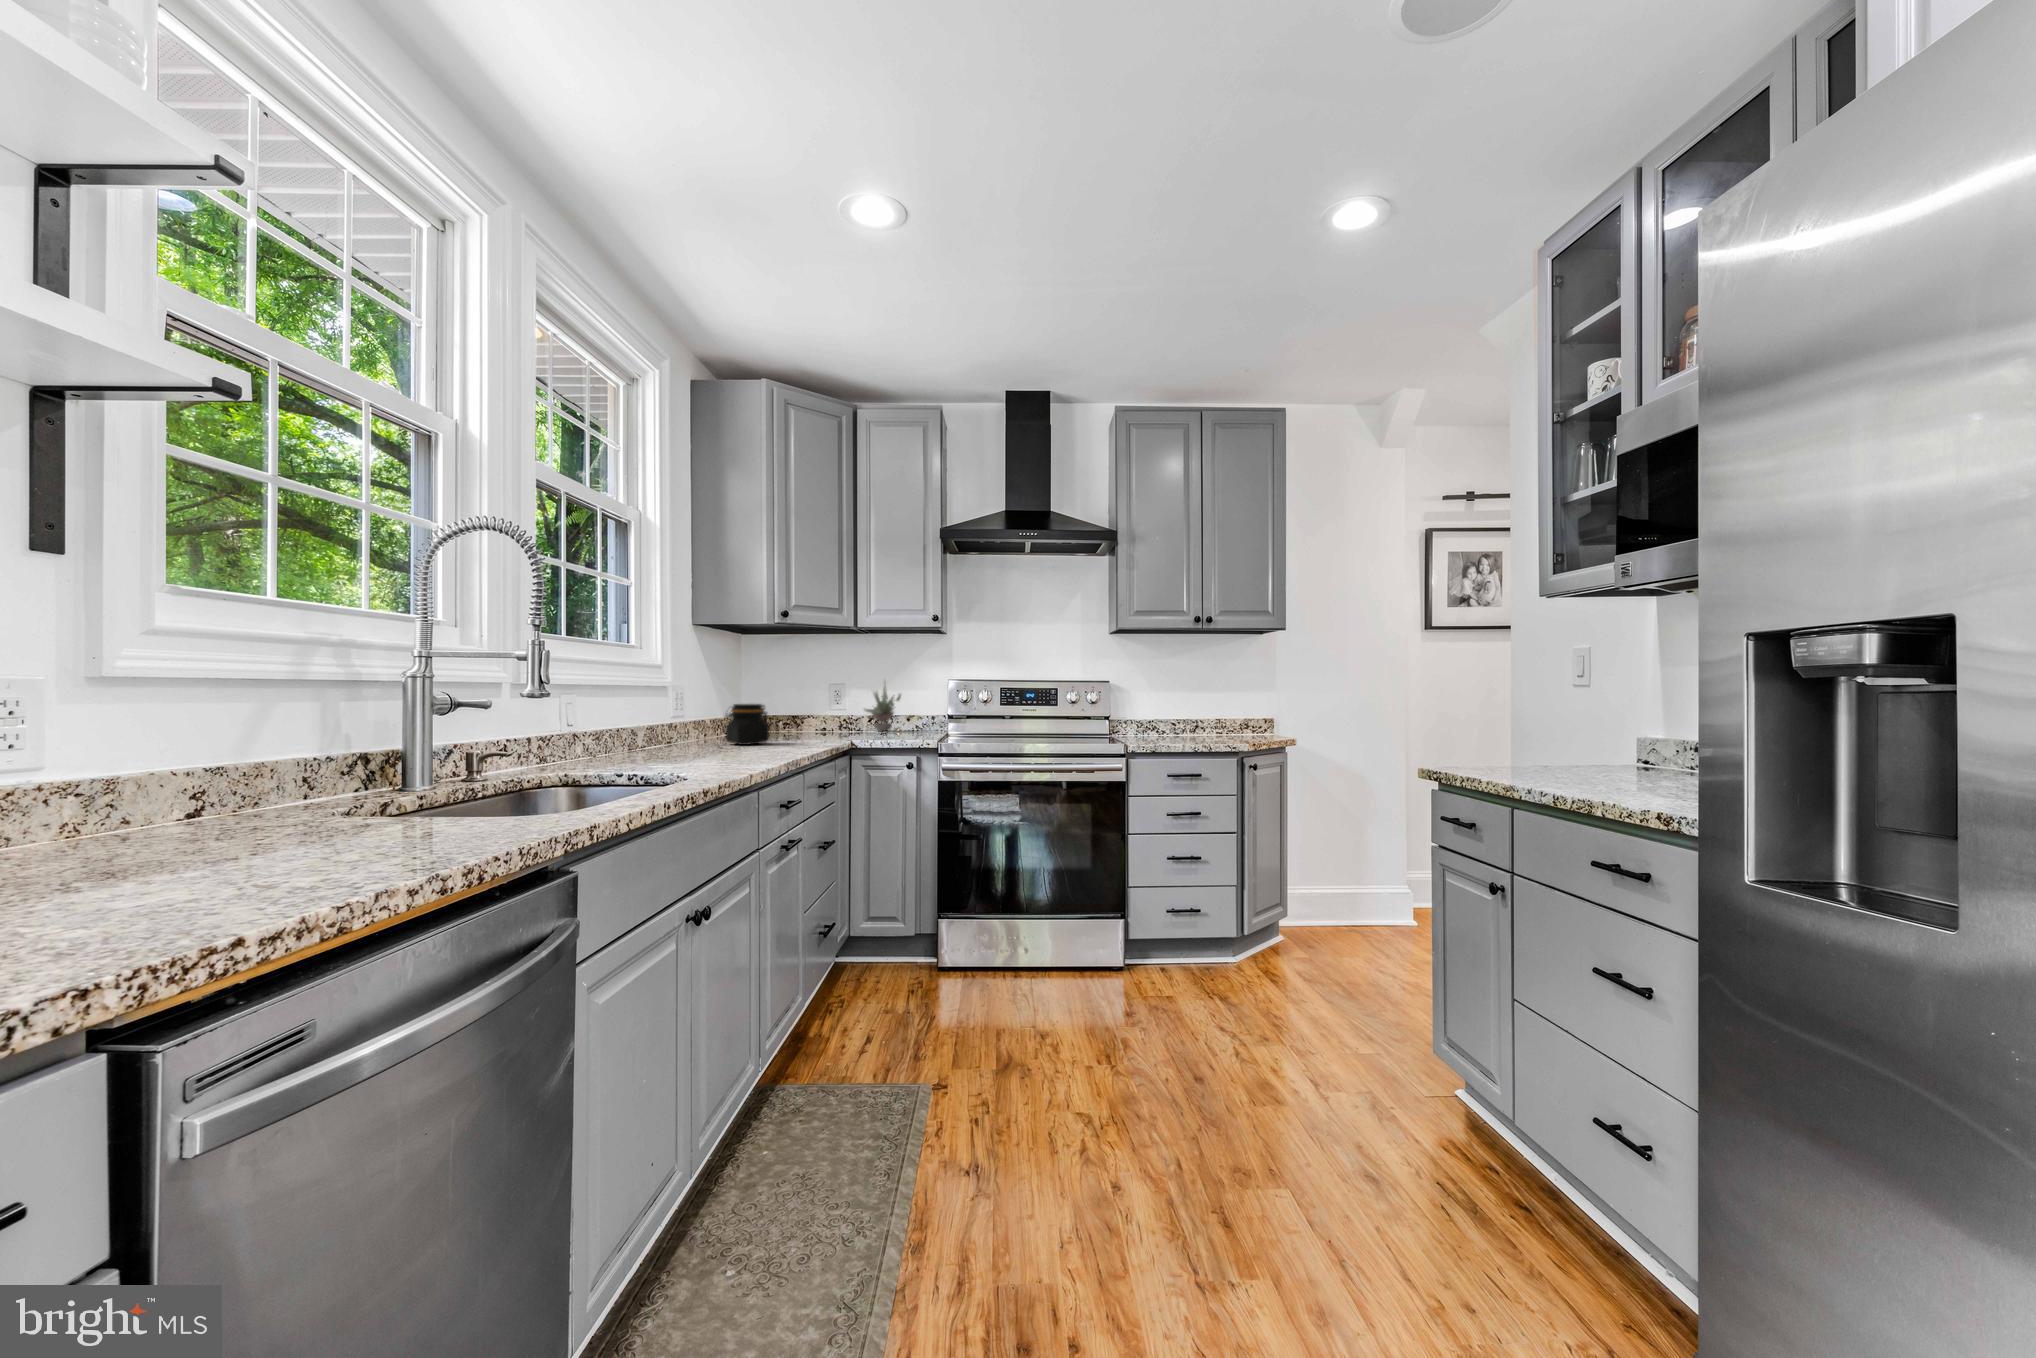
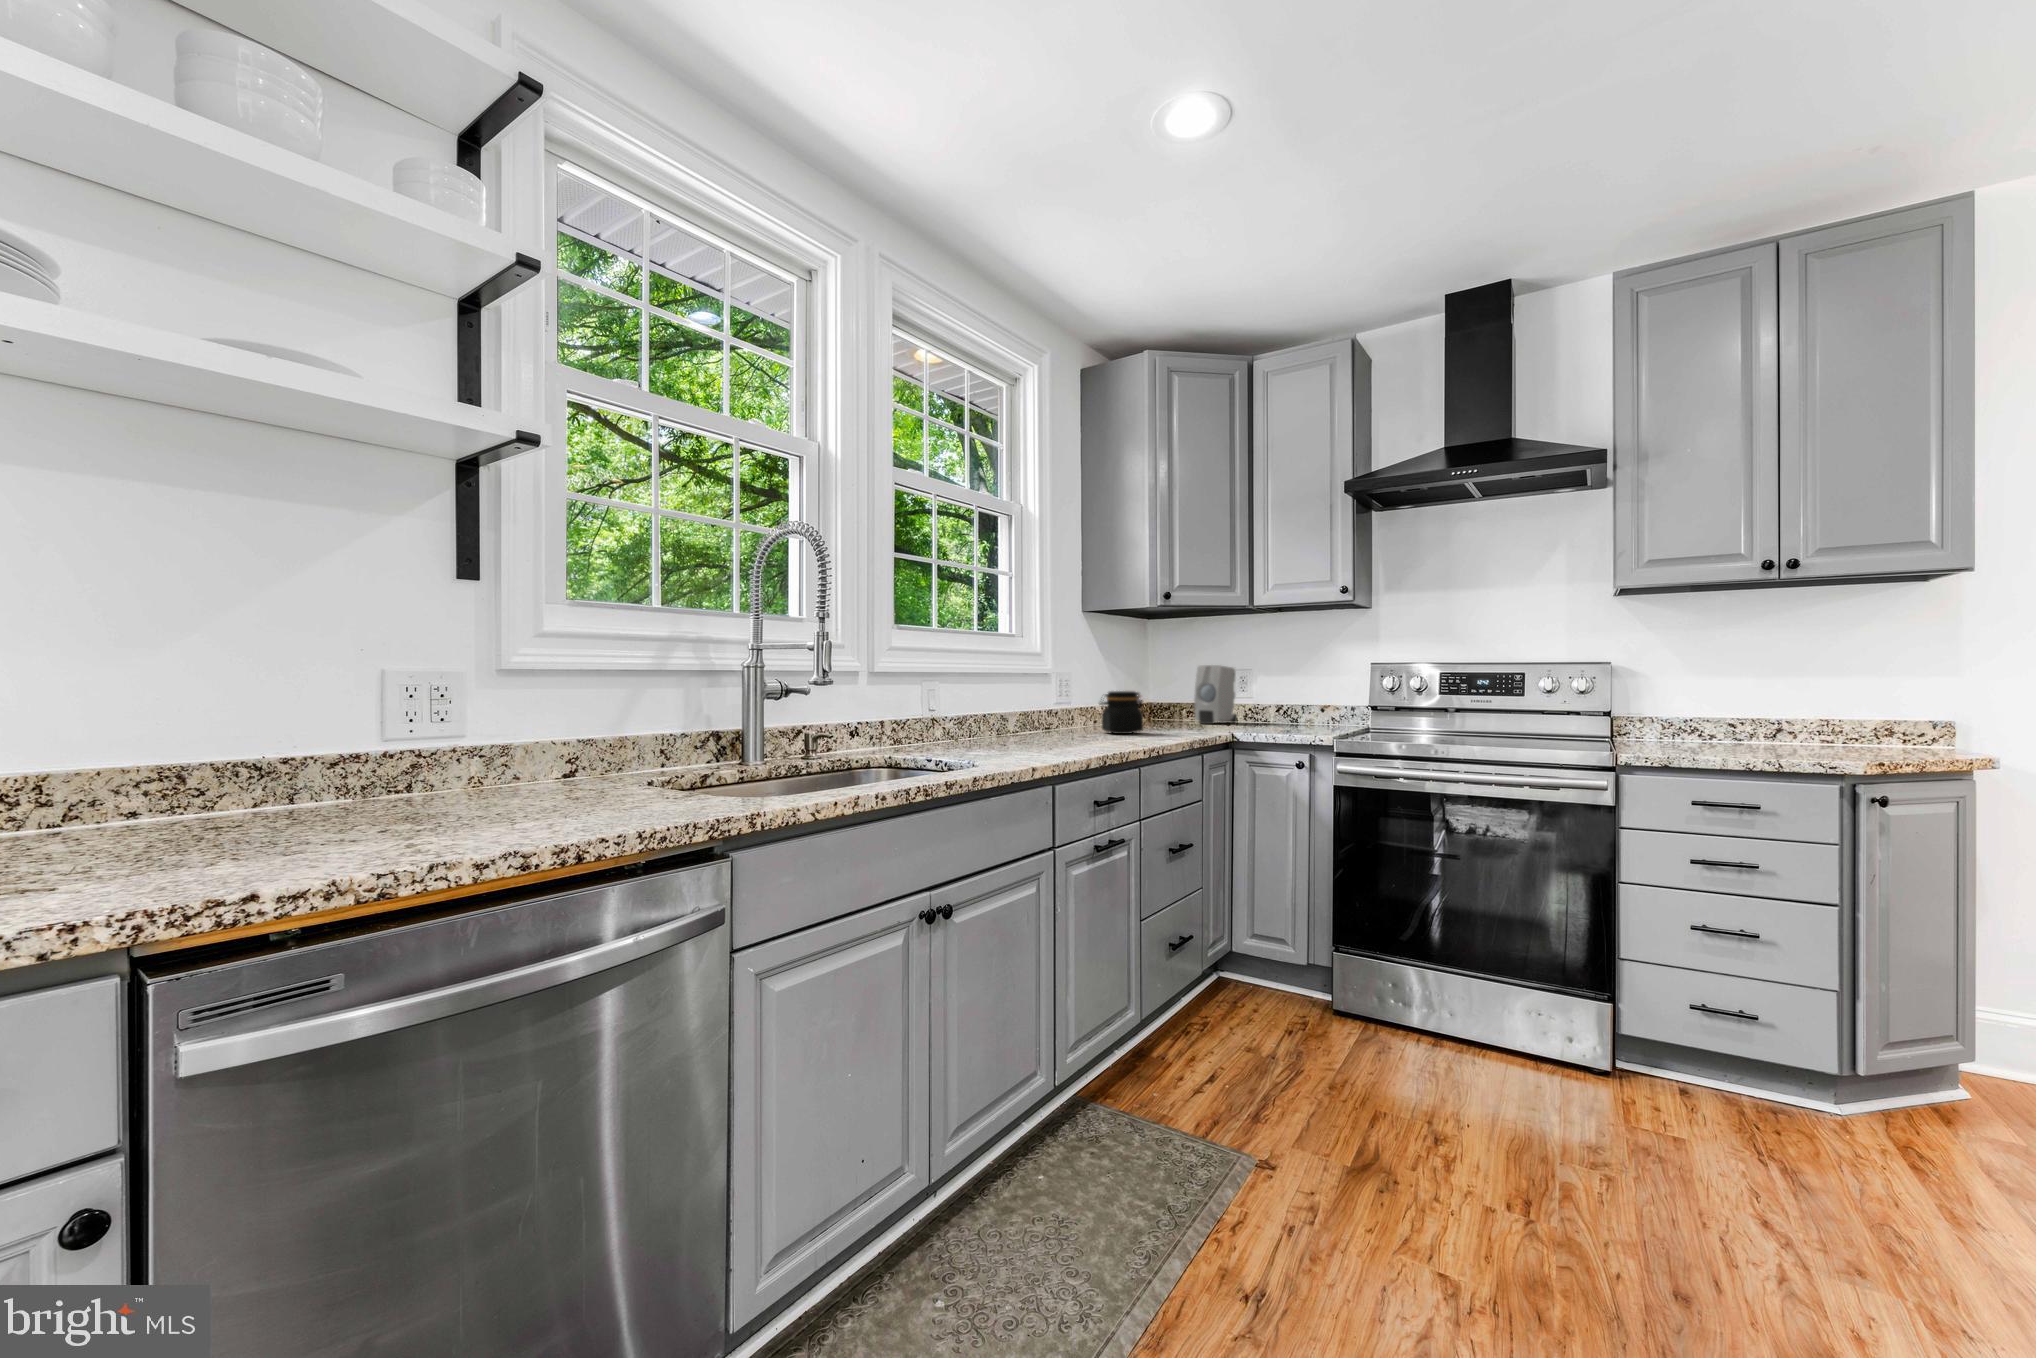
soap dispenser: none [794,679,832,734] -> present [1194,665,1237,724]
succulent plant: present [865,683,901,731] -> none [1268,664,1318,724]

